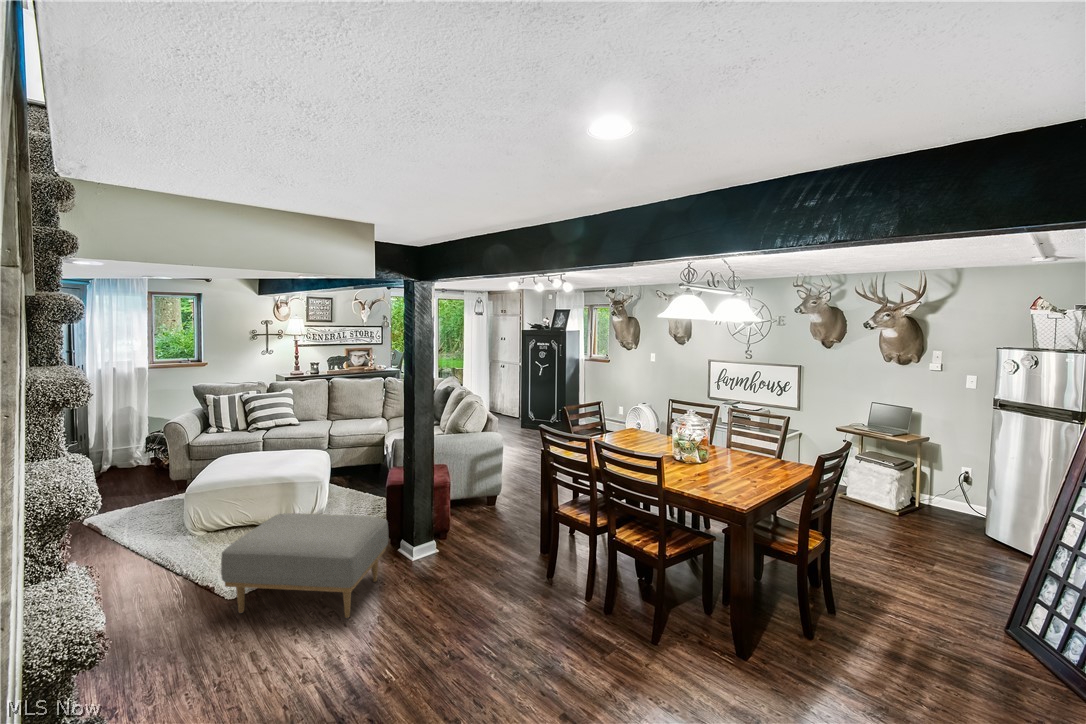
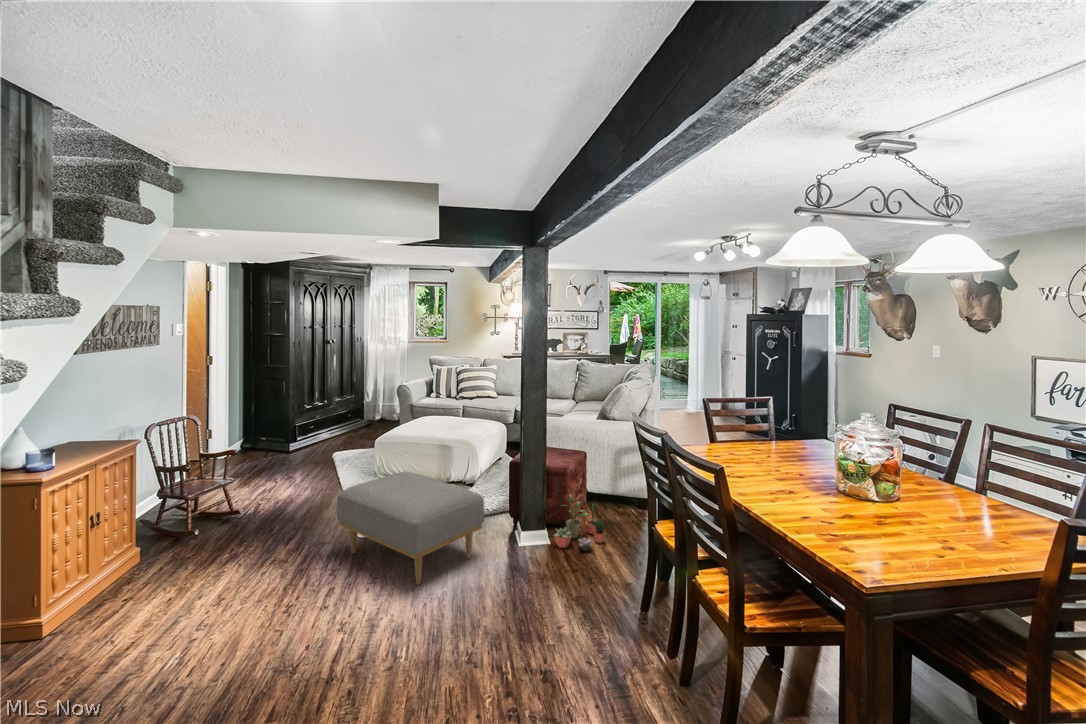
potted plant: none [443,500,482,551] -> present [554,495,605,551]

